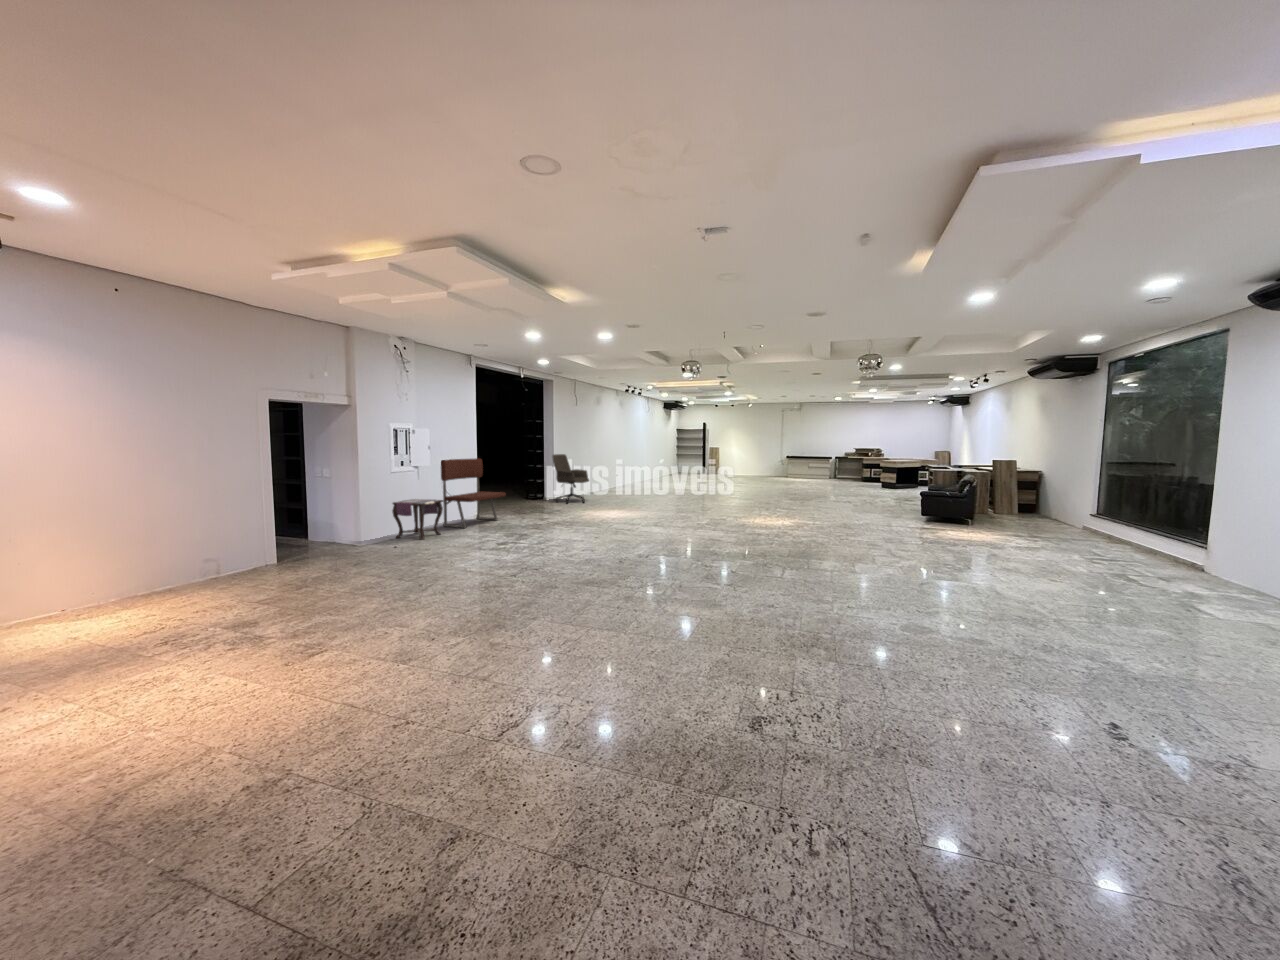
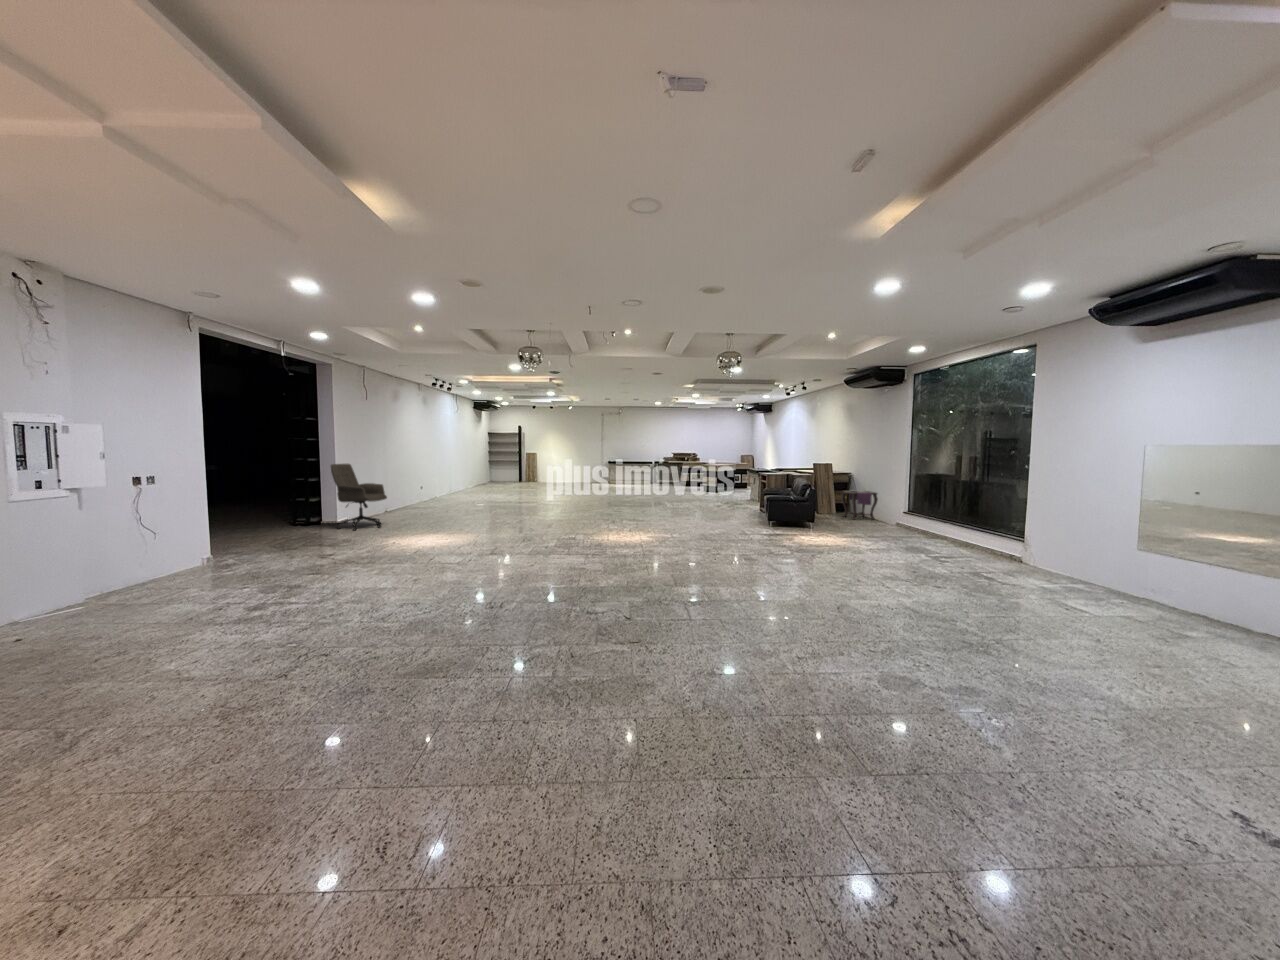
bench: present [441,458,506,528] -> none [129,472,258,584]
side table: present [392,499,443,540] -> present [842,490,878,520]

